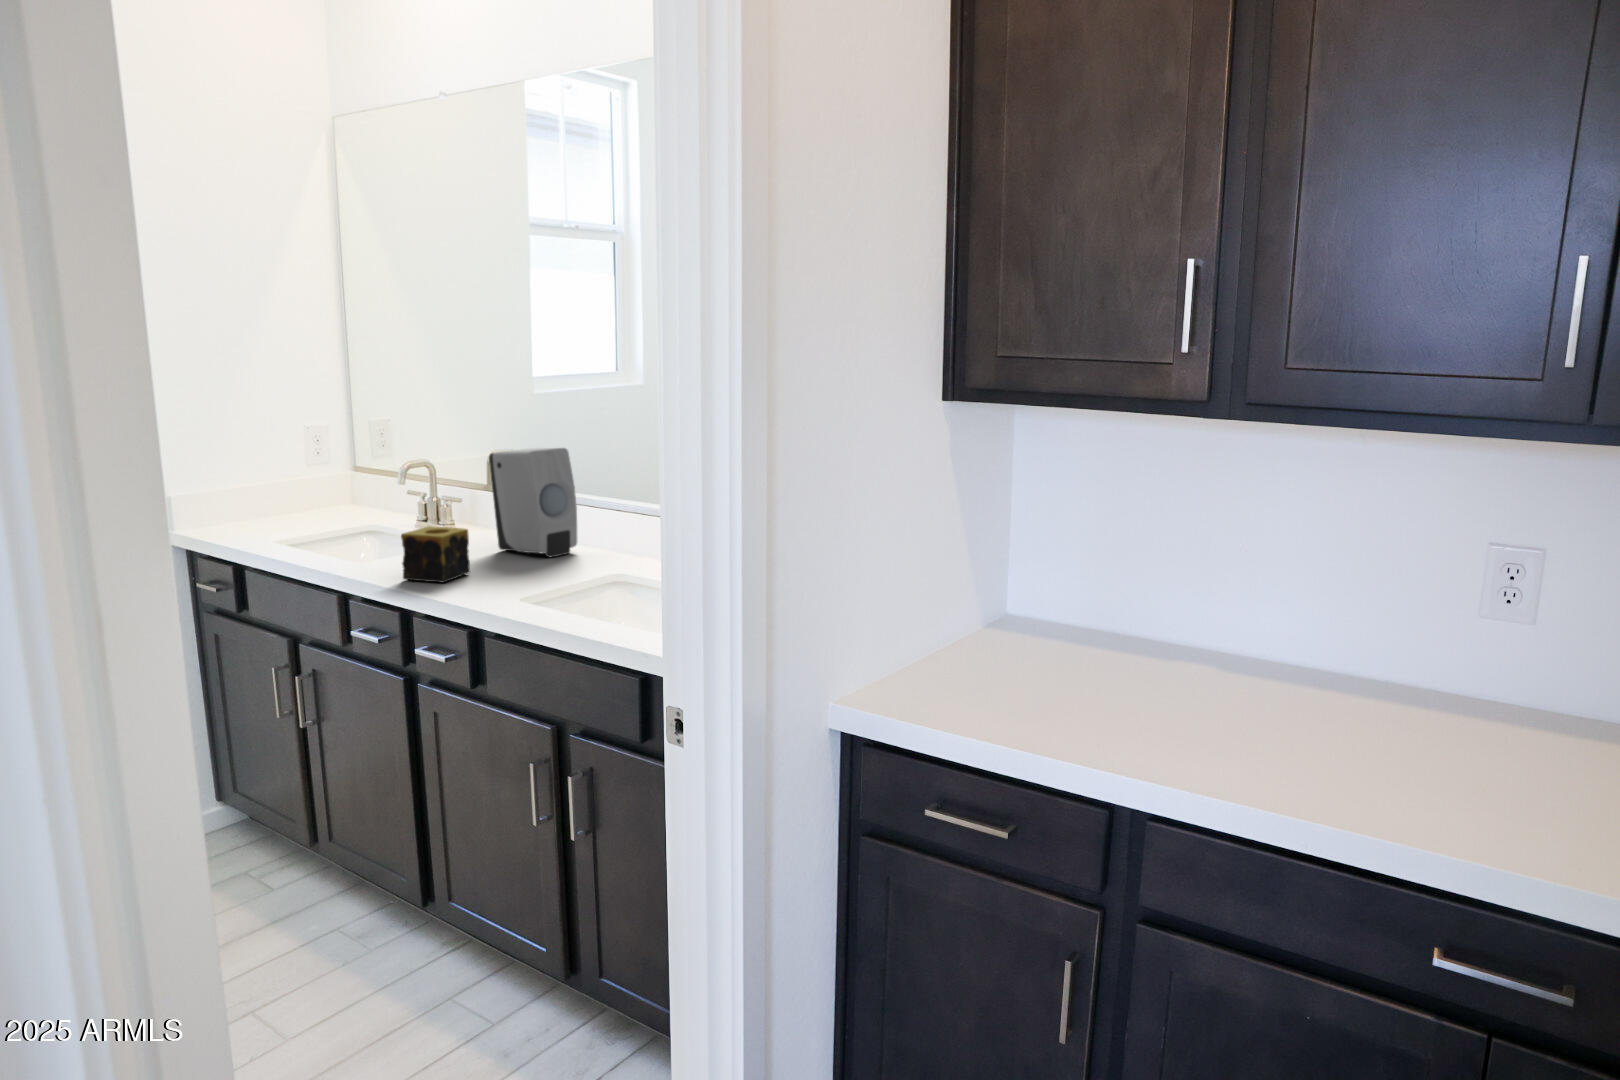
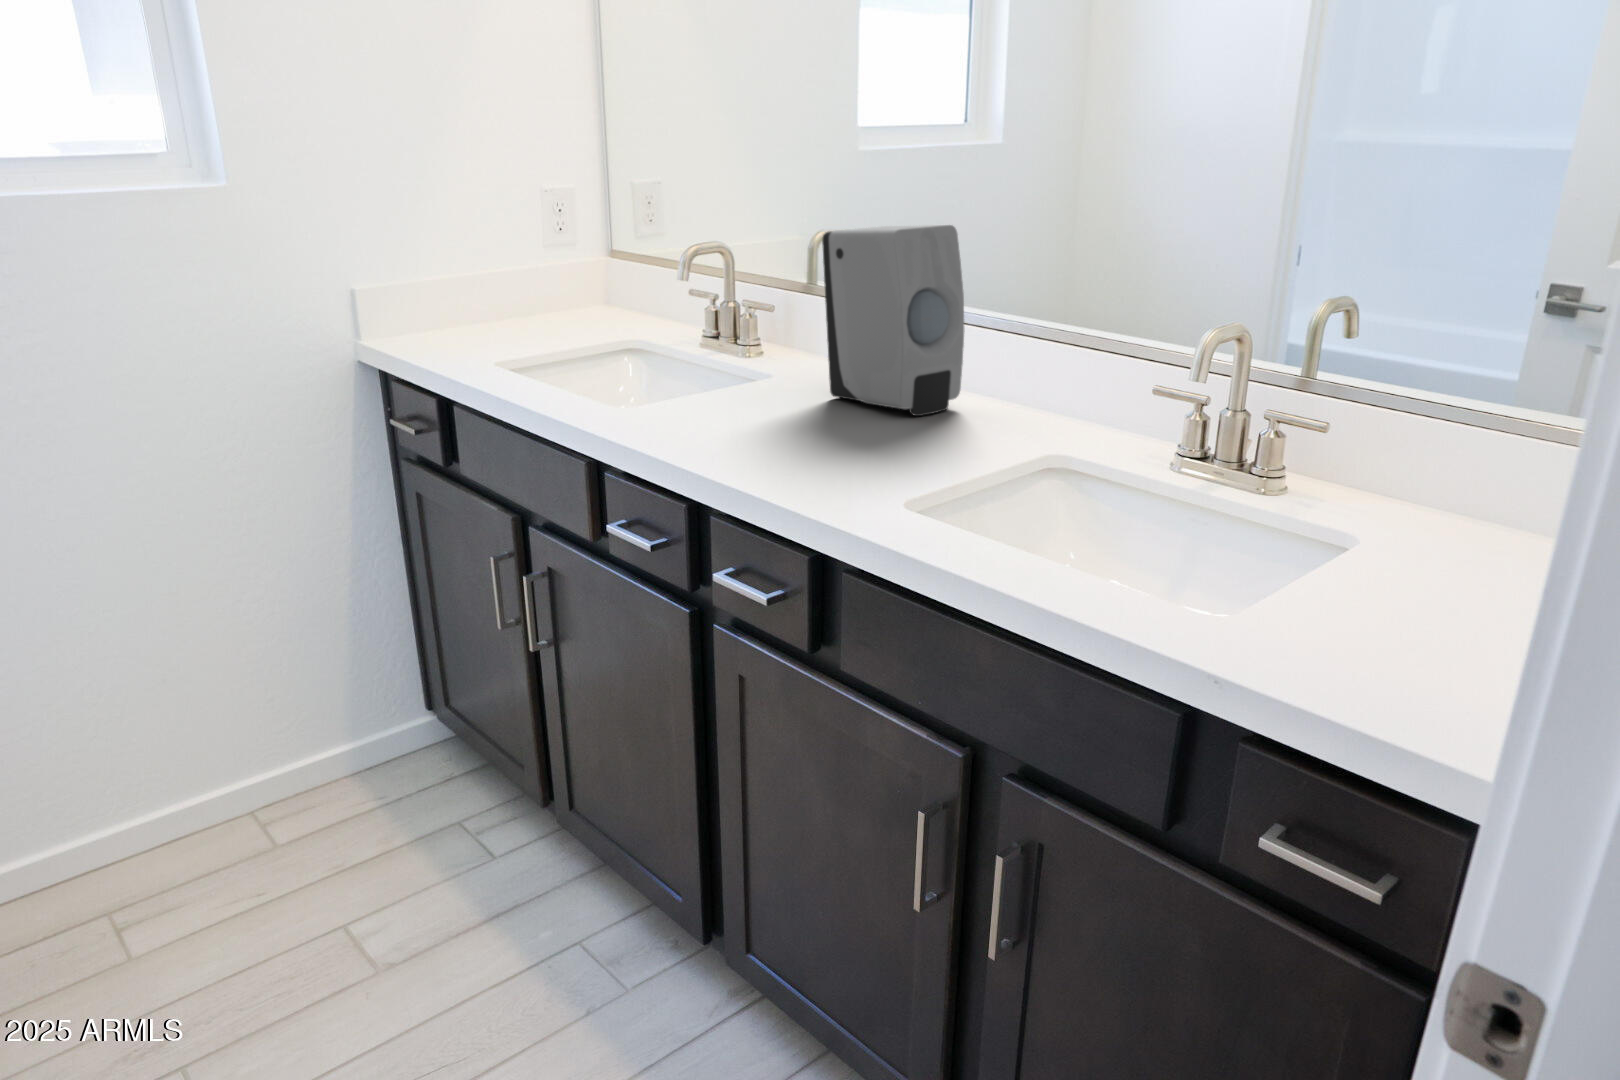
candle: present [401,526,470,583] -> none [680,357,791,461]

